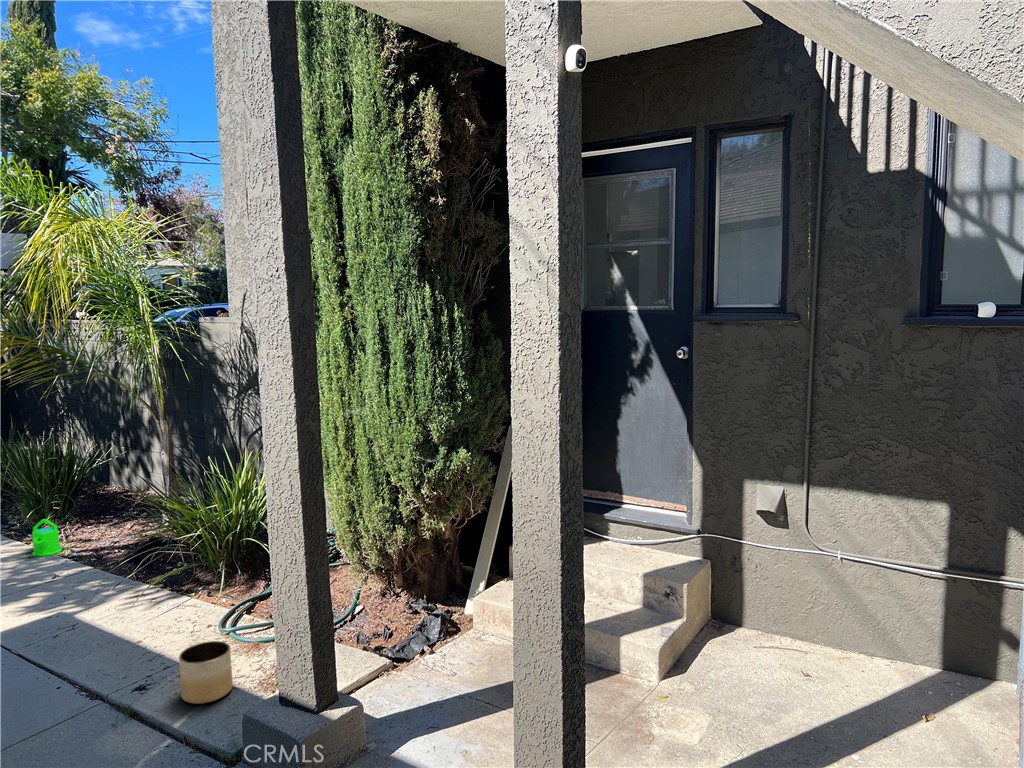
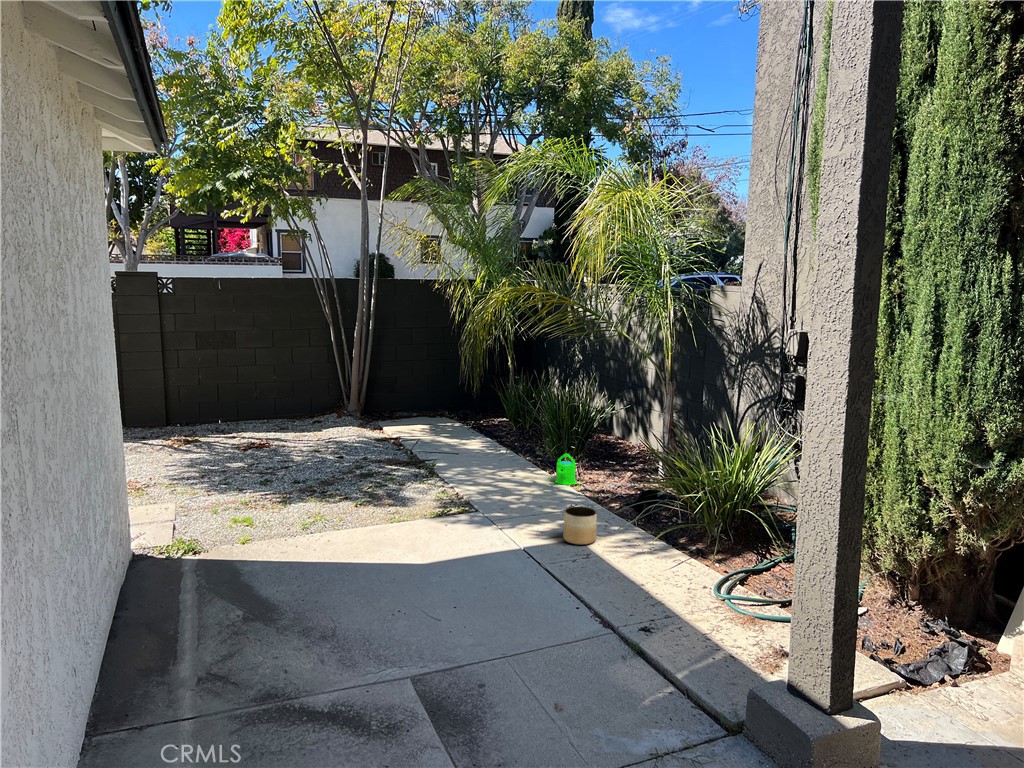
planter: present [179,641,233,704] -> present [563,507,597,545]

